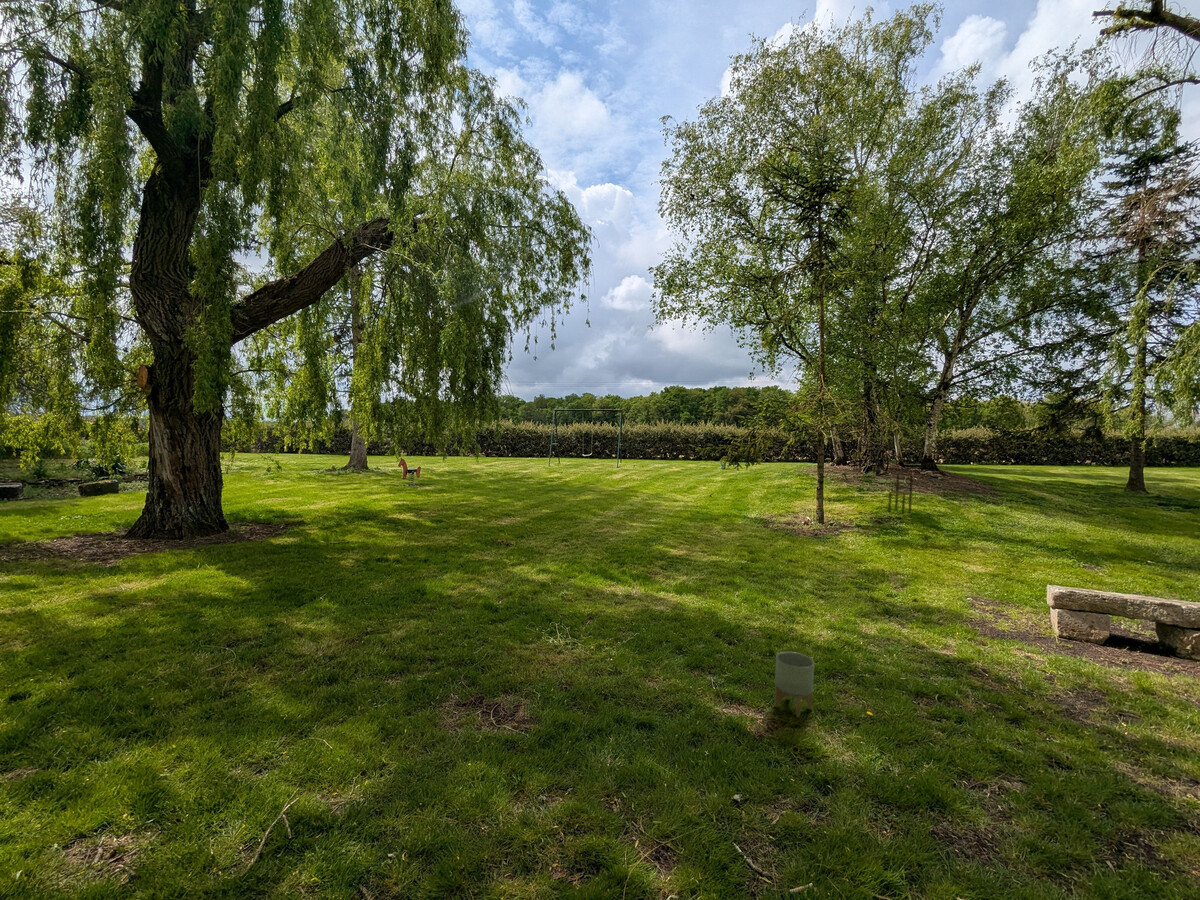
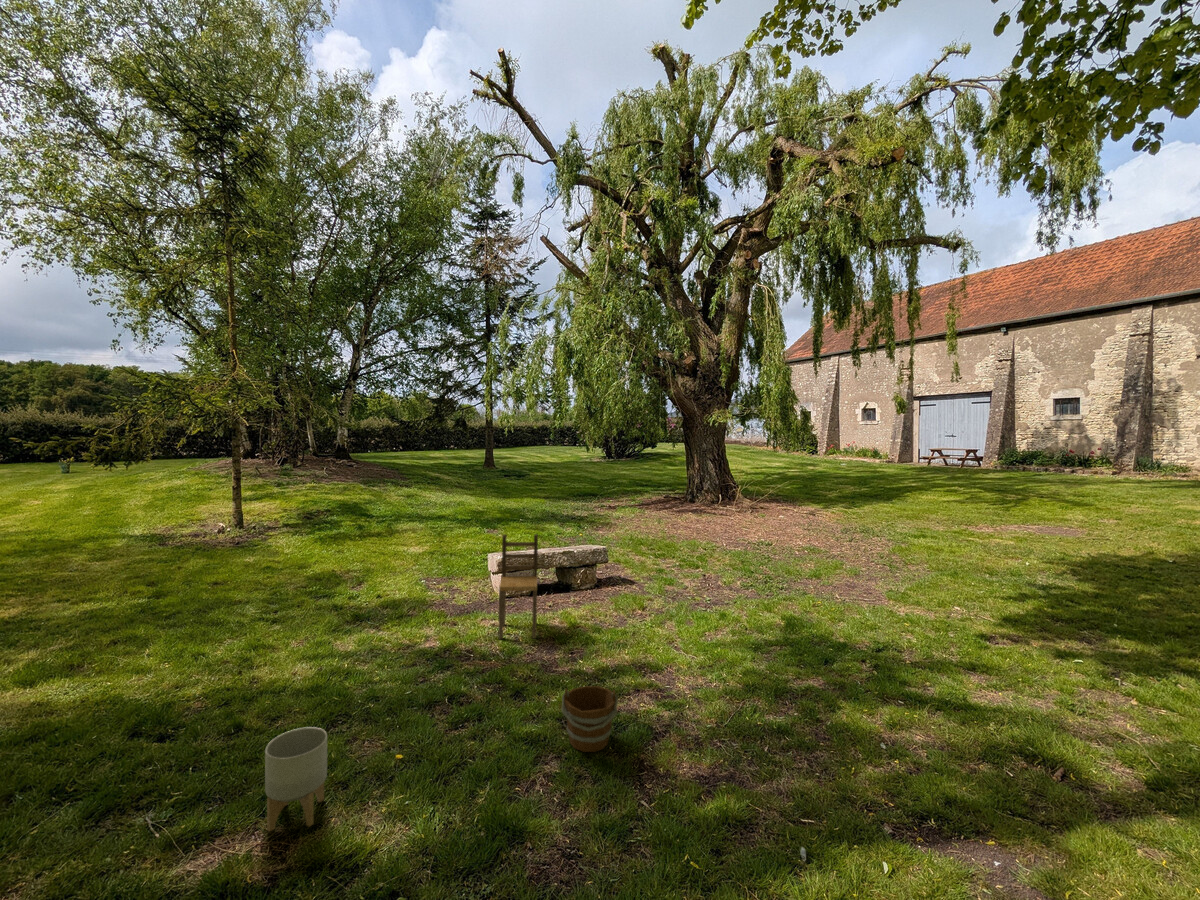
chair: present [888,474,913,514] -> present [498,534,538,639]
bucket: none [1041,733,1127,819] -> present [562,686,618,752]

